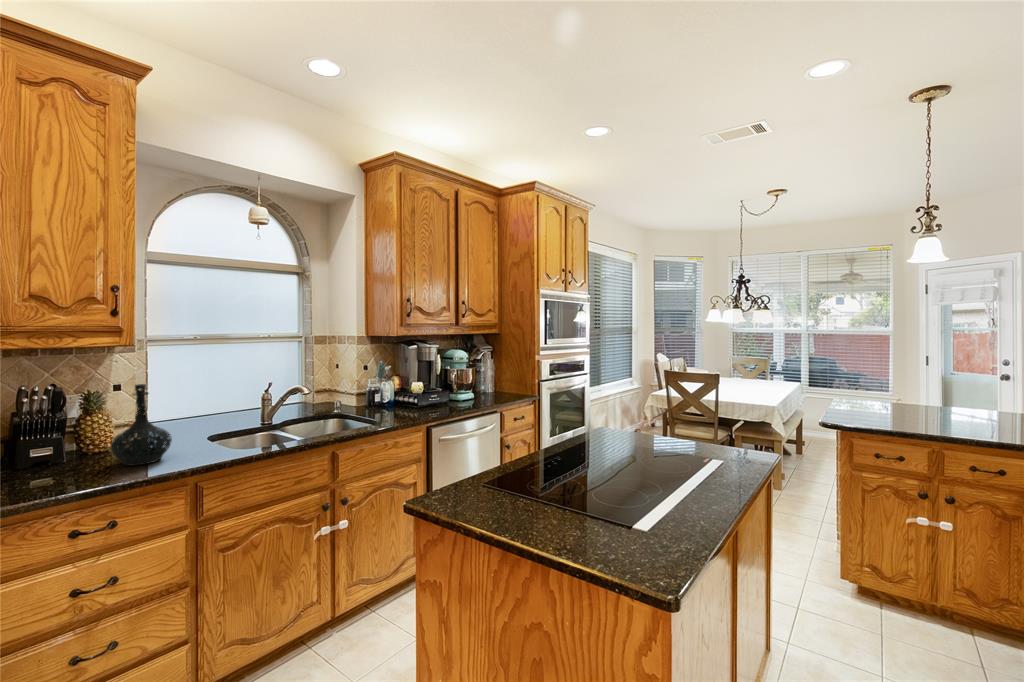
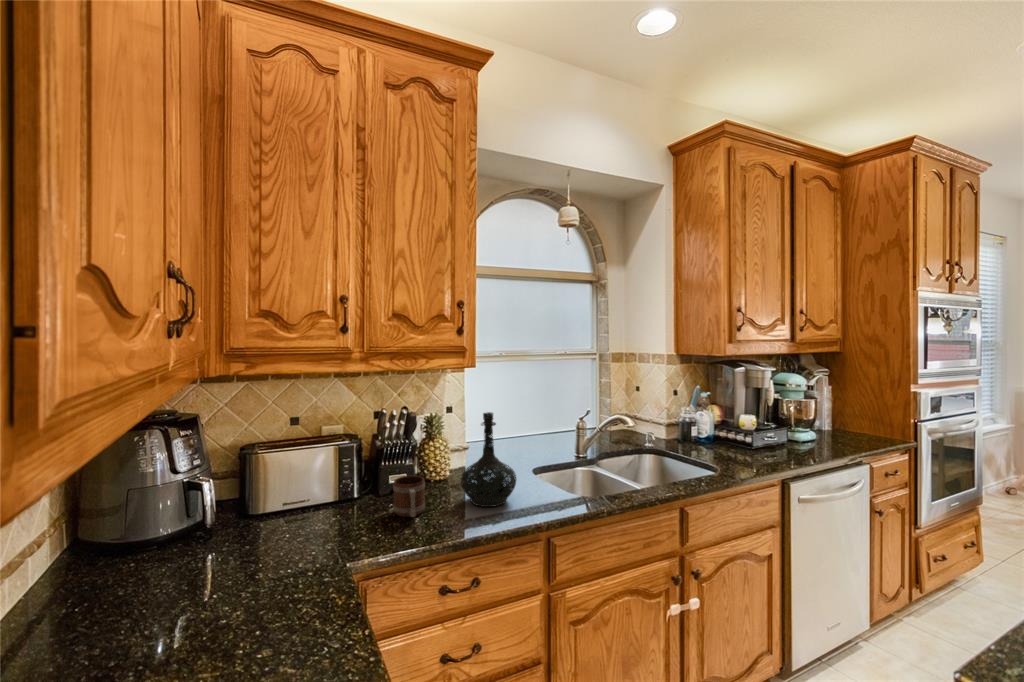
mug: none [25,445,66,481] -> present [393,475,425,517]

